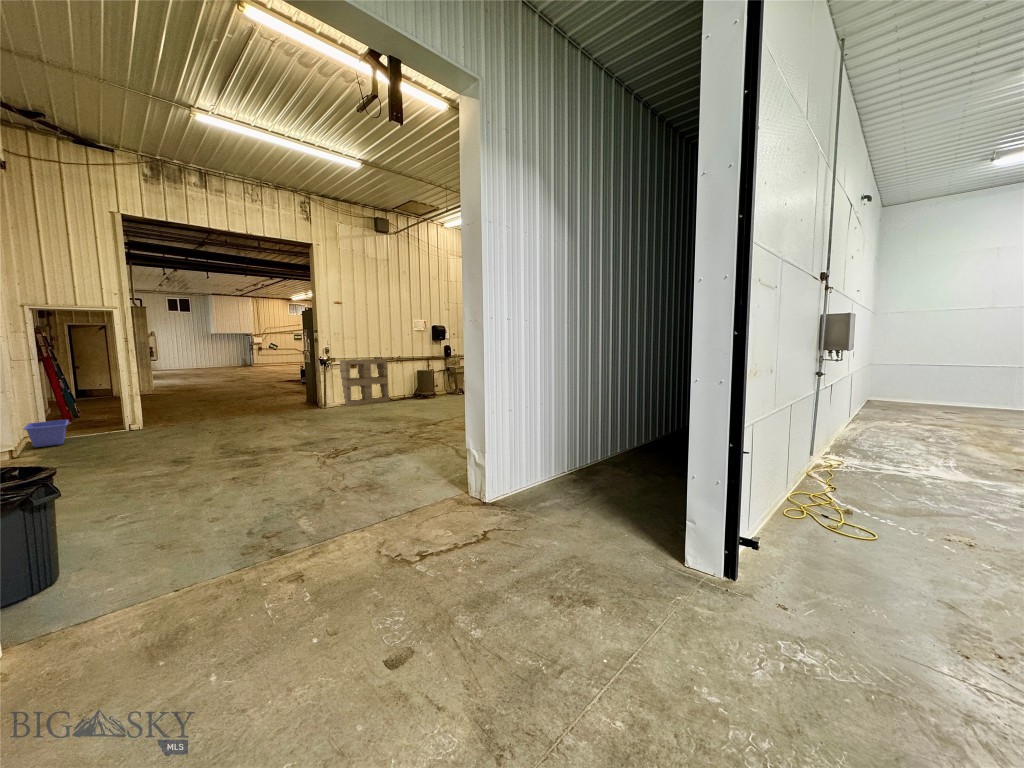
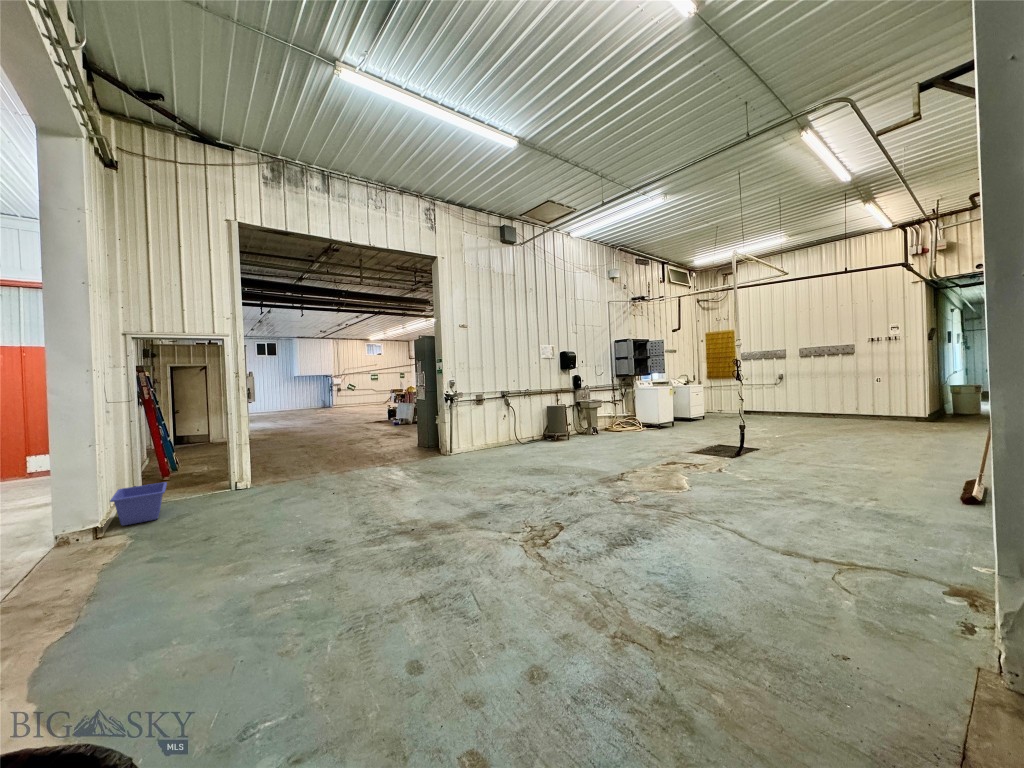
shelving unit: present [340,359,389,406] -> none [463,392,521,453]

